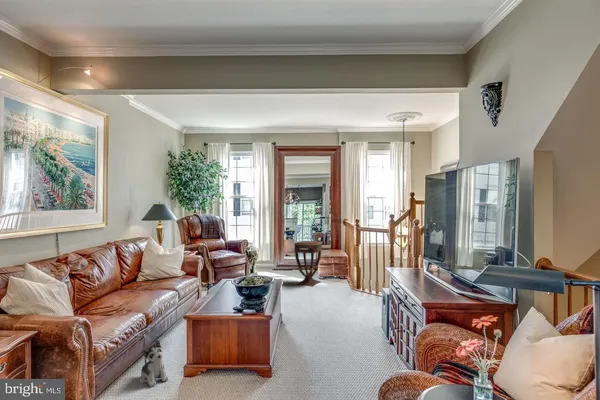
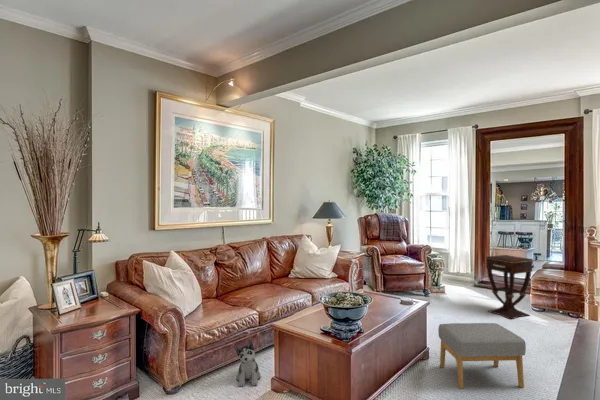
footstool: none [293,284,346,331] -> present [438,323,526,389]

